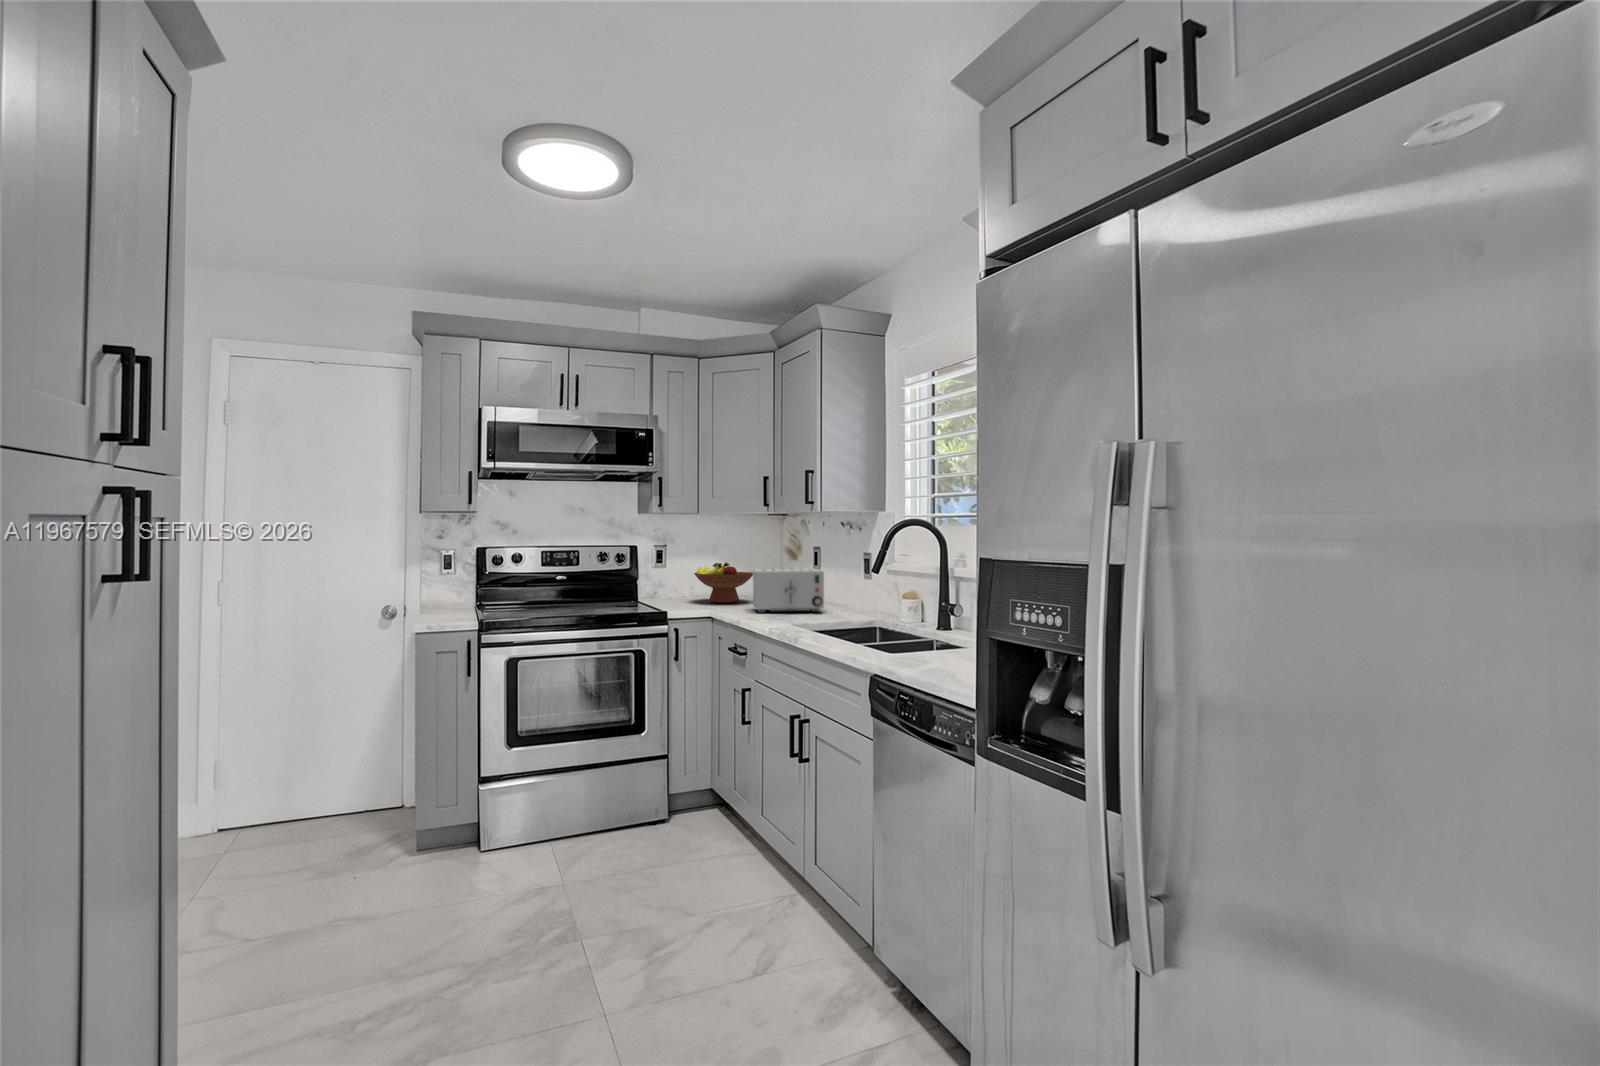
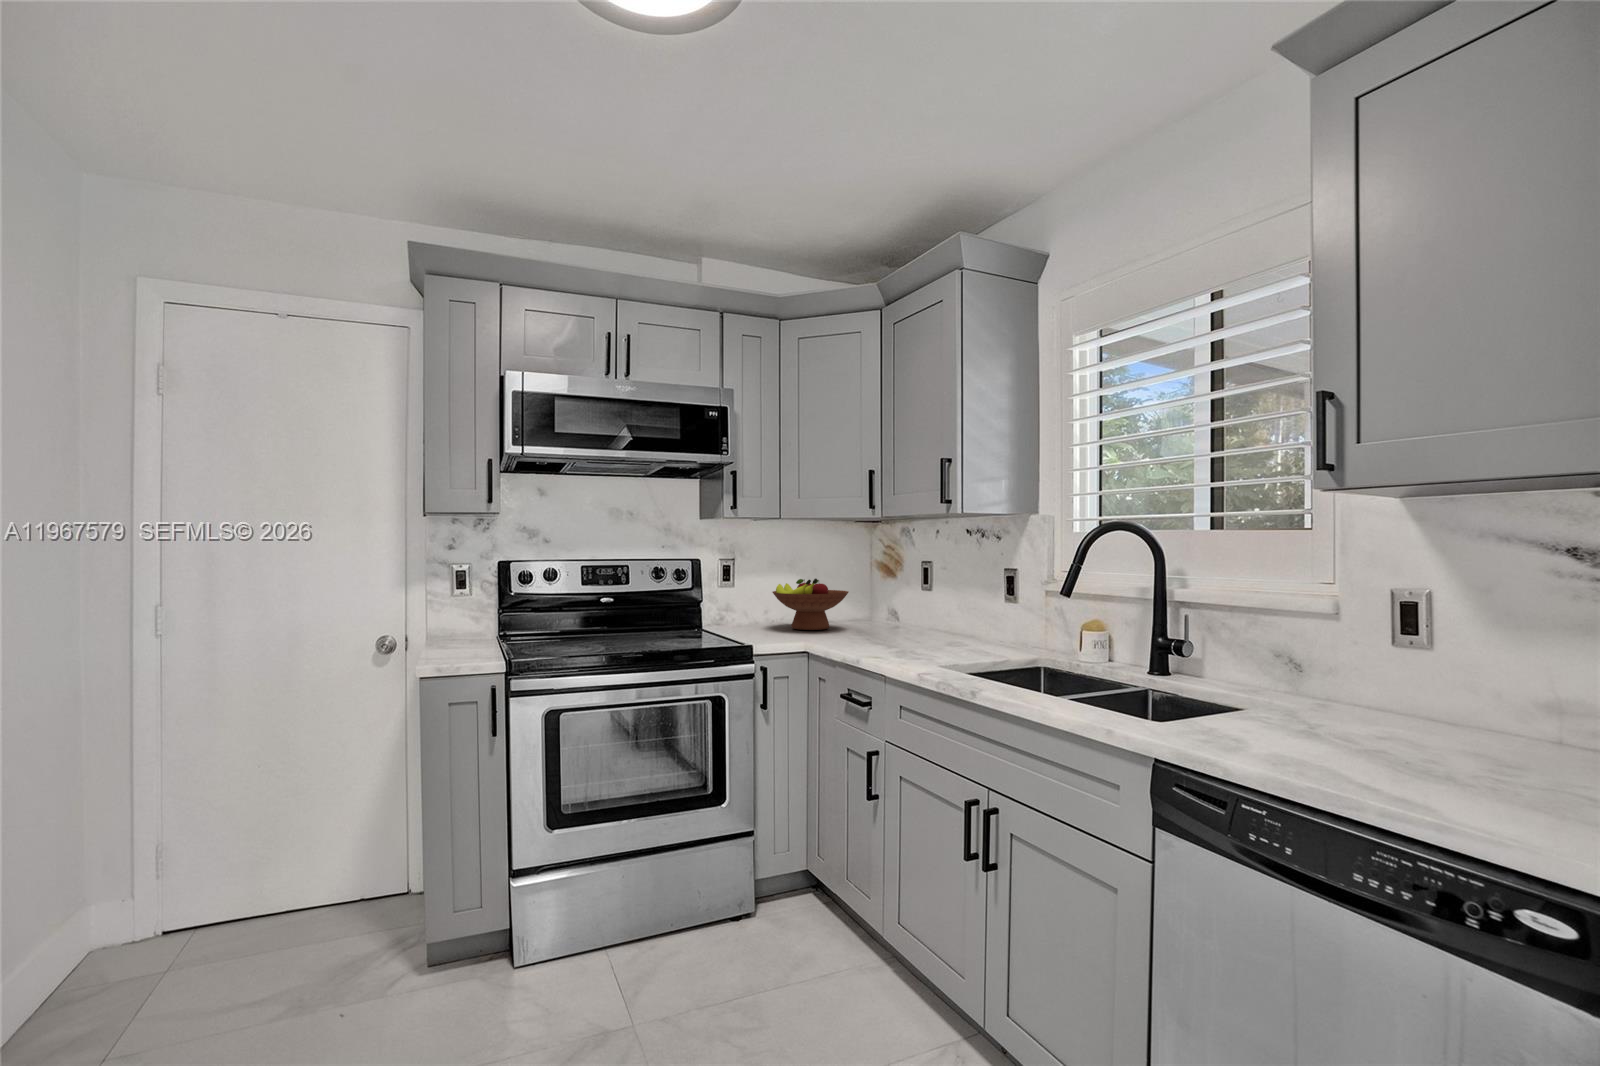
toaster: present [753,569,824,613] -> none [856,587,954,645]

